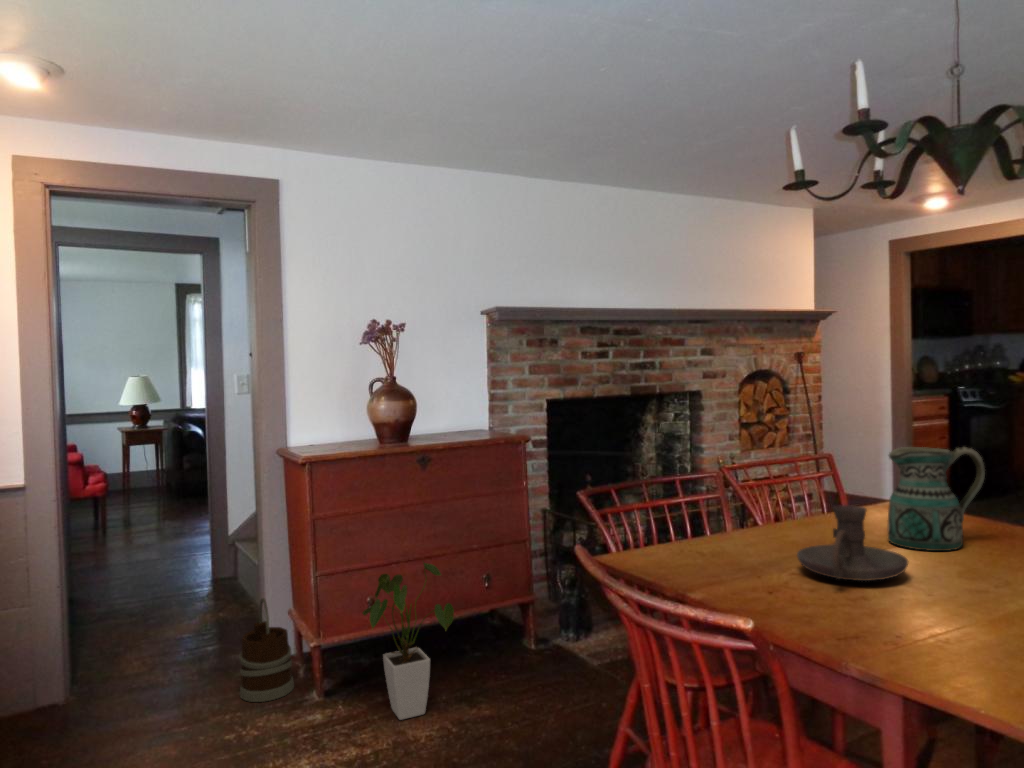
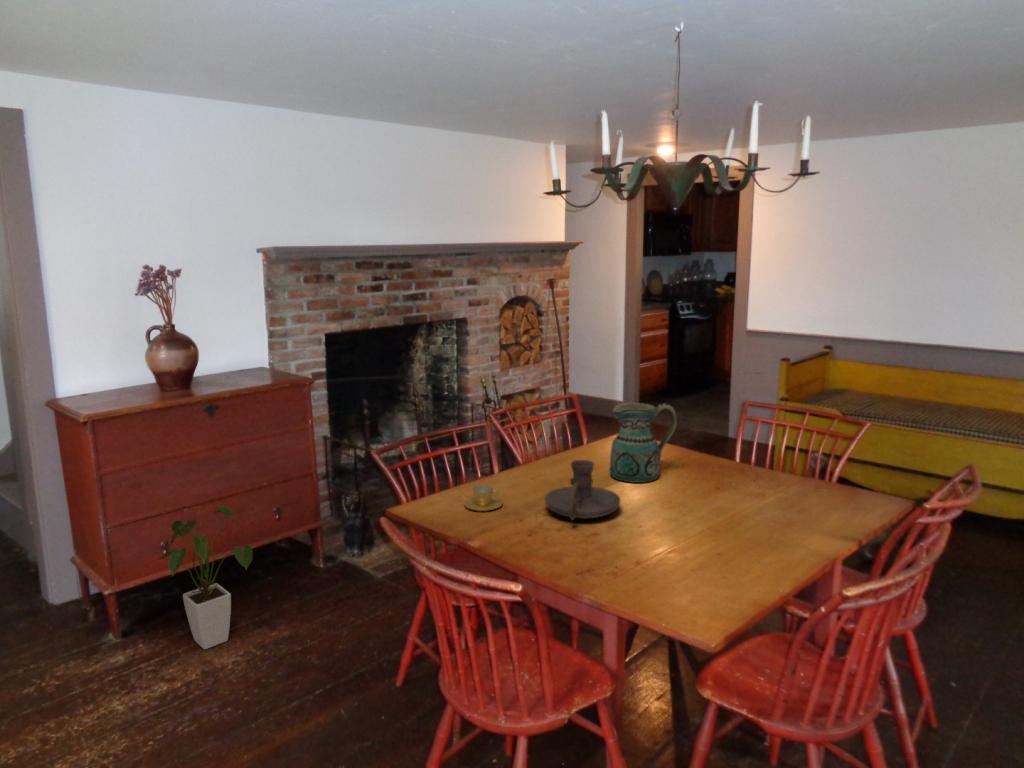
cup: none [690,536,741,566] -> present [464,485,503,511]
wooden bucket: present [239,598,294,702] -> none [24,553,87,653]

